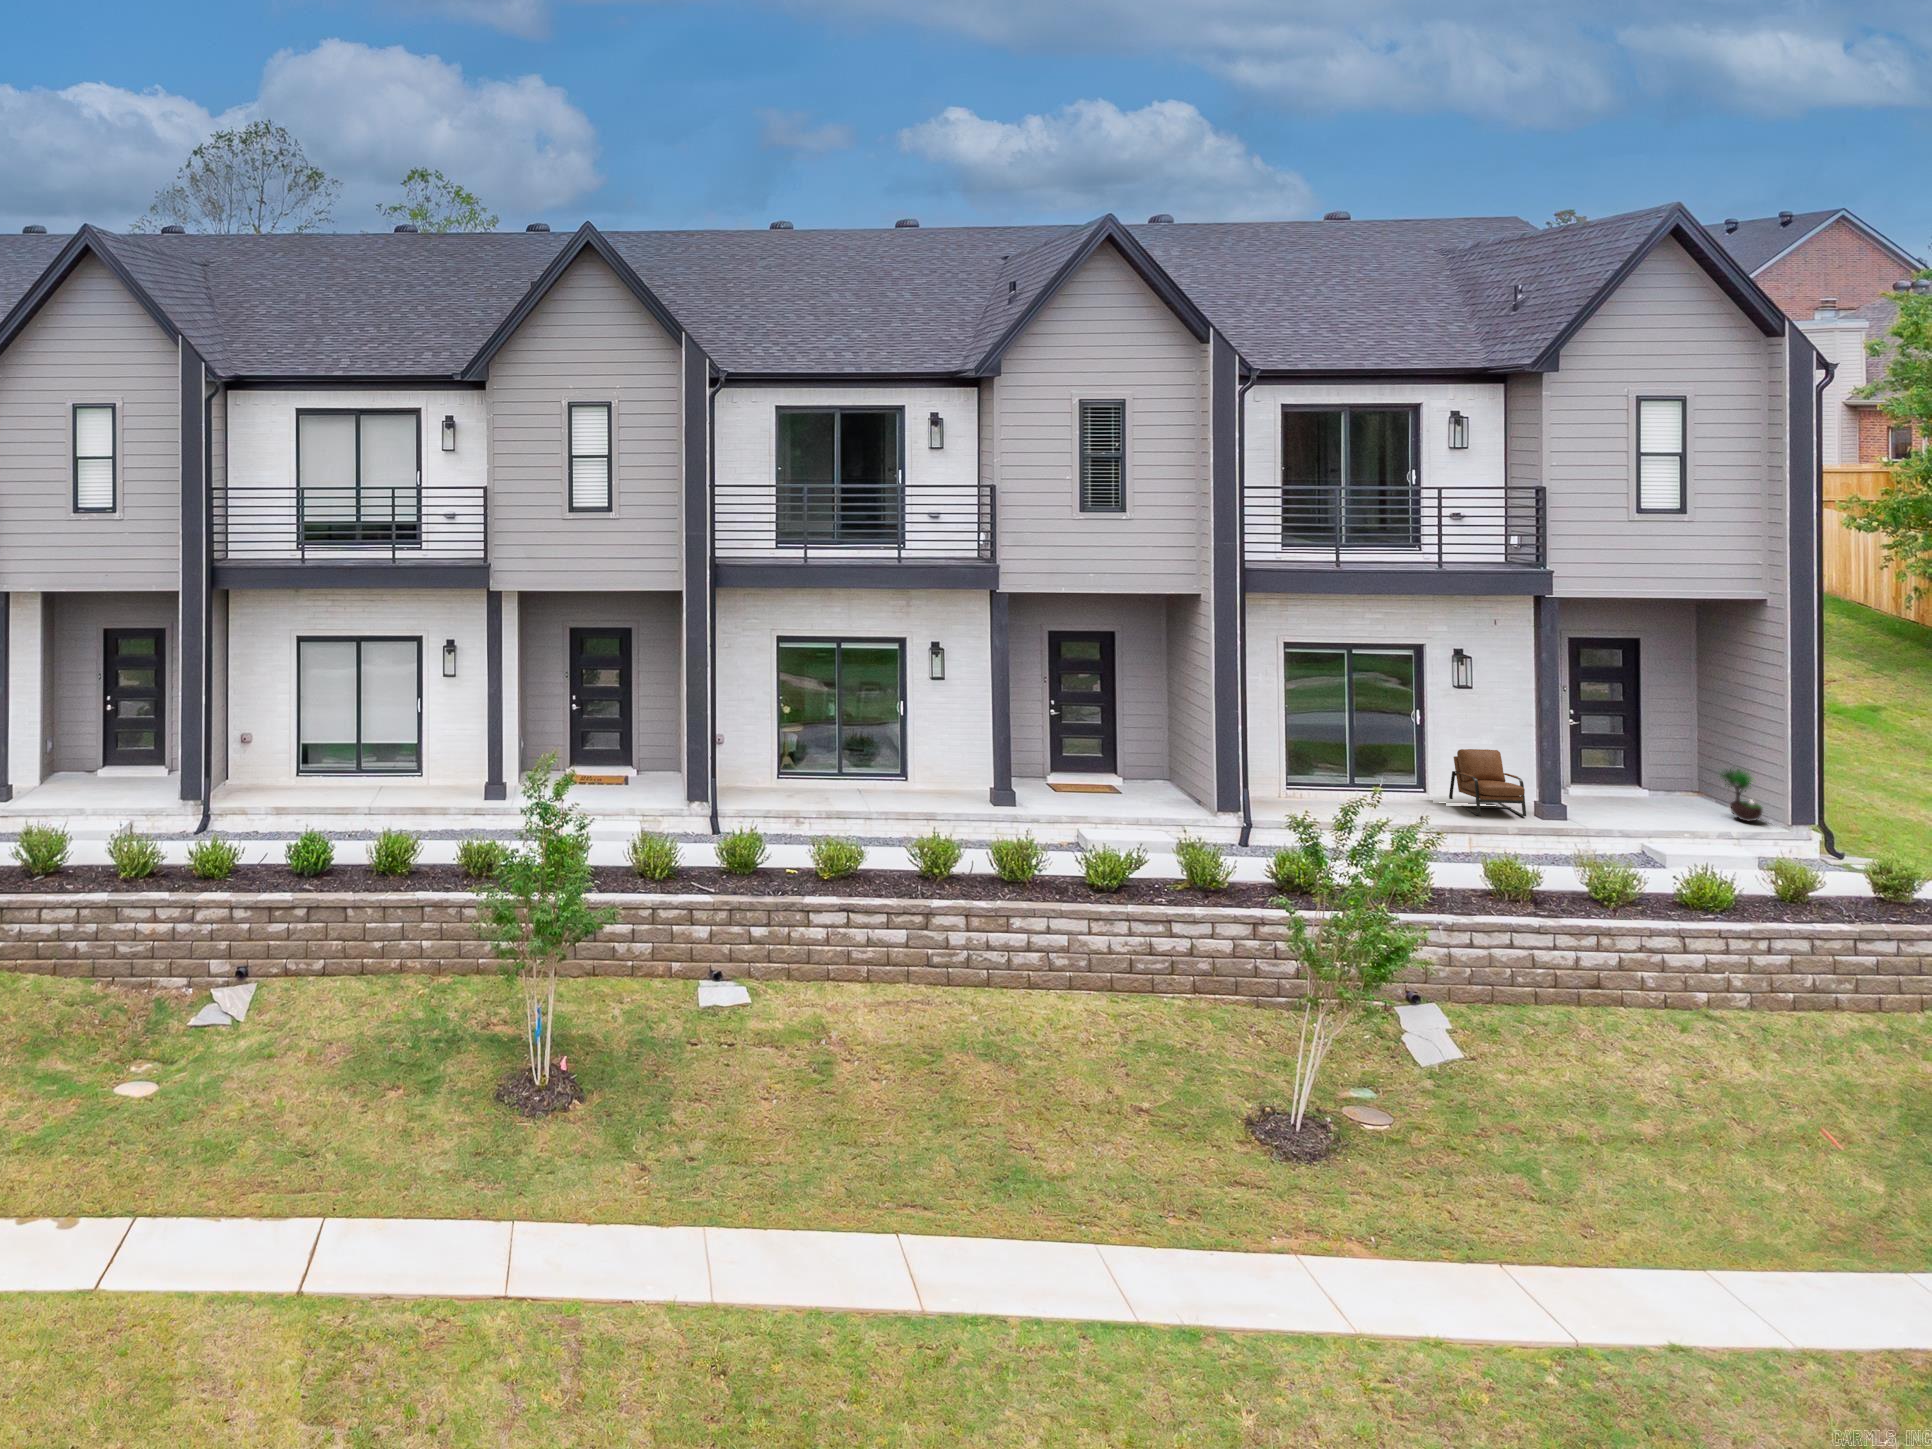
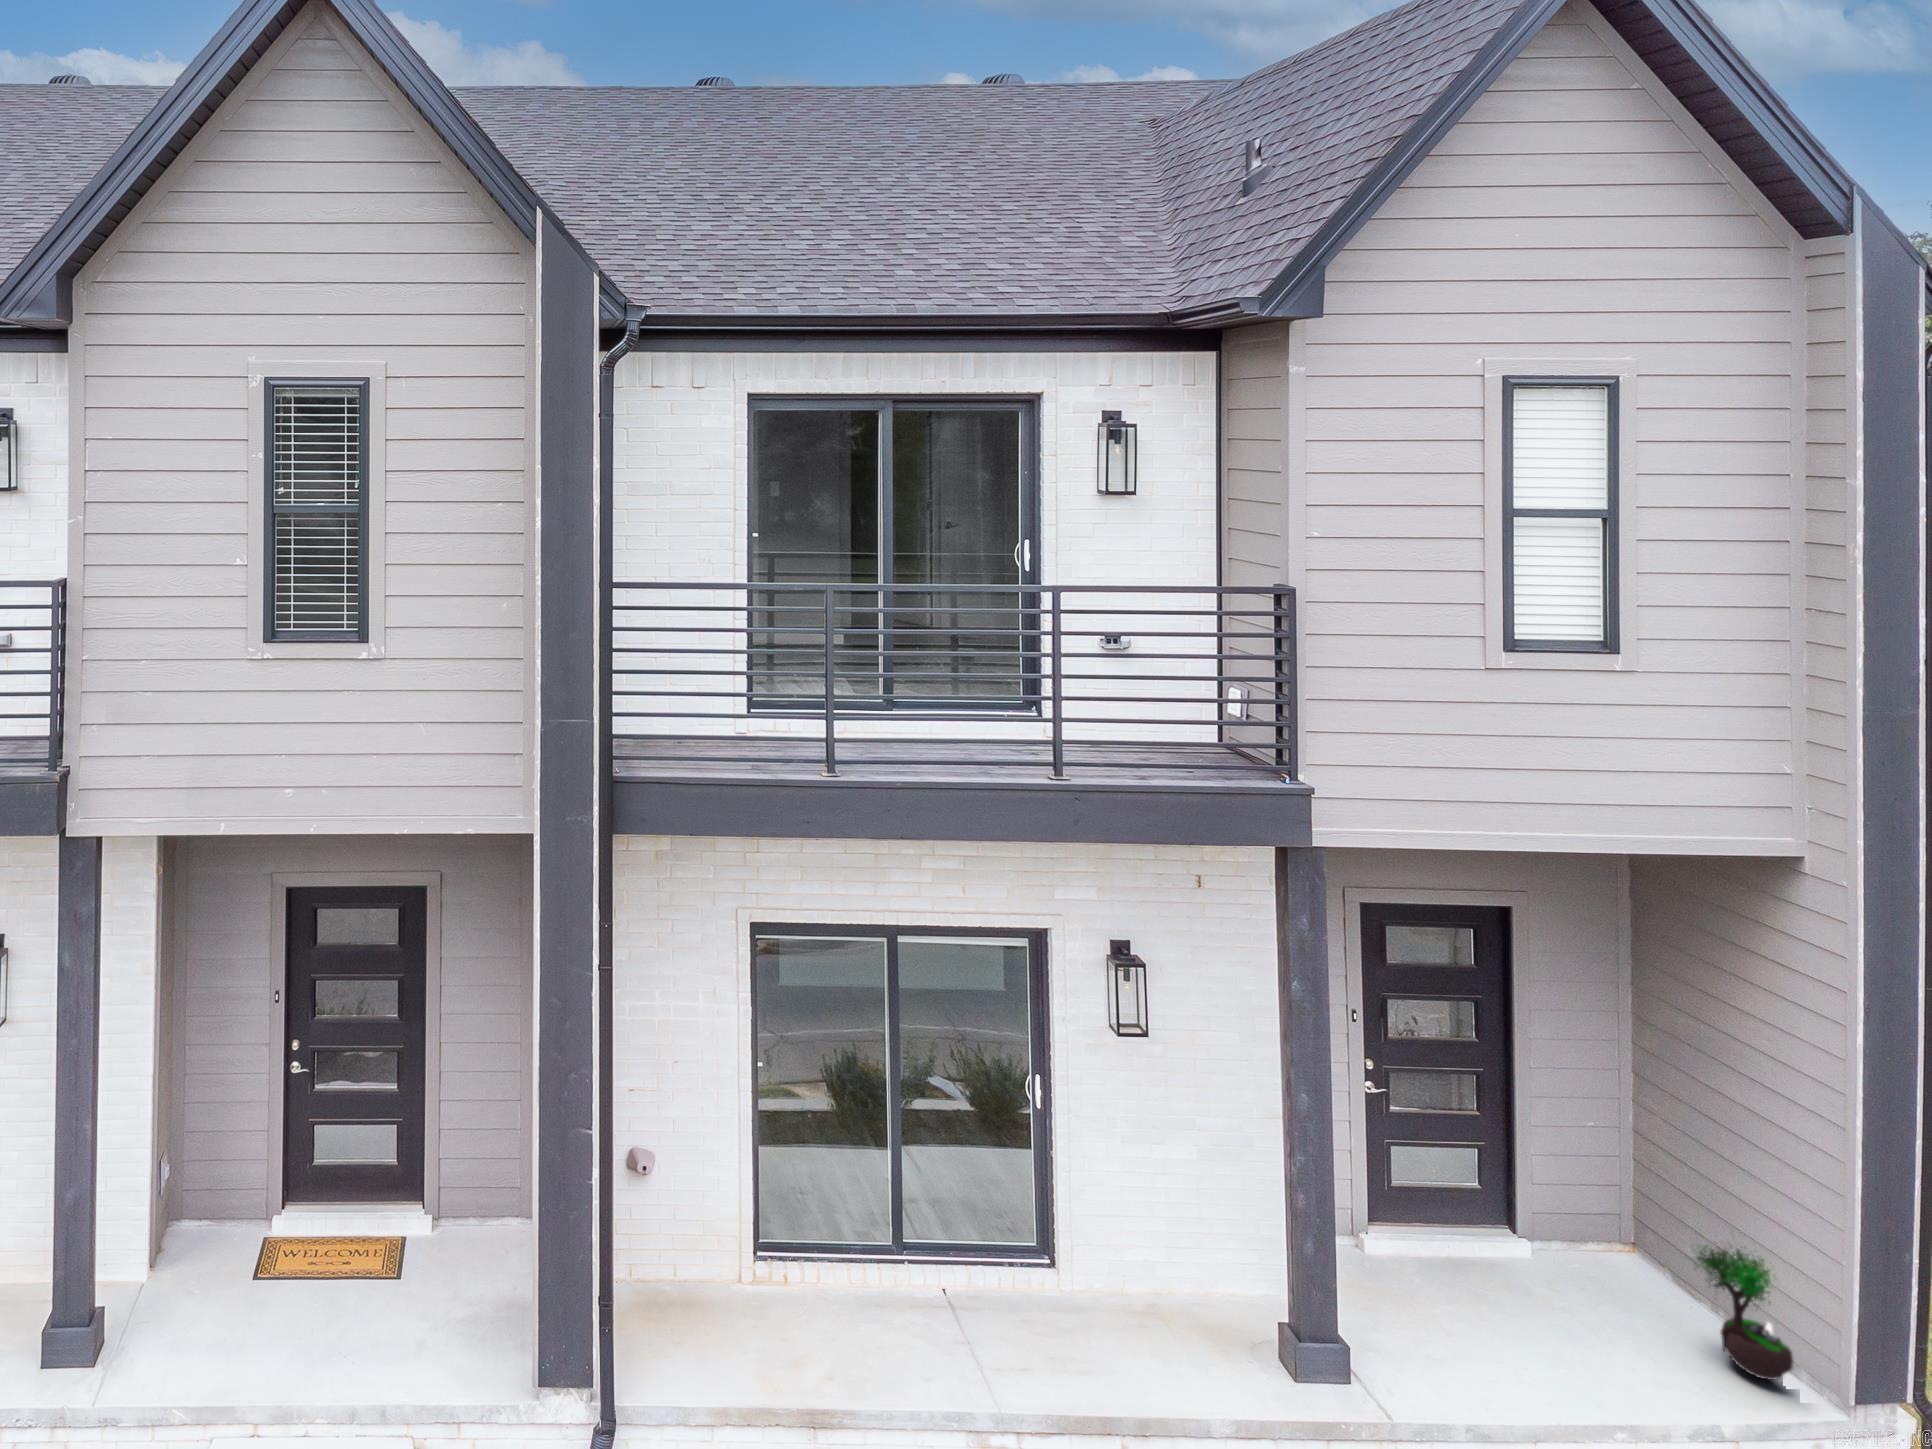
chair: present [1449,749,1526,816] -> none [1098,1188,1259,1379]

